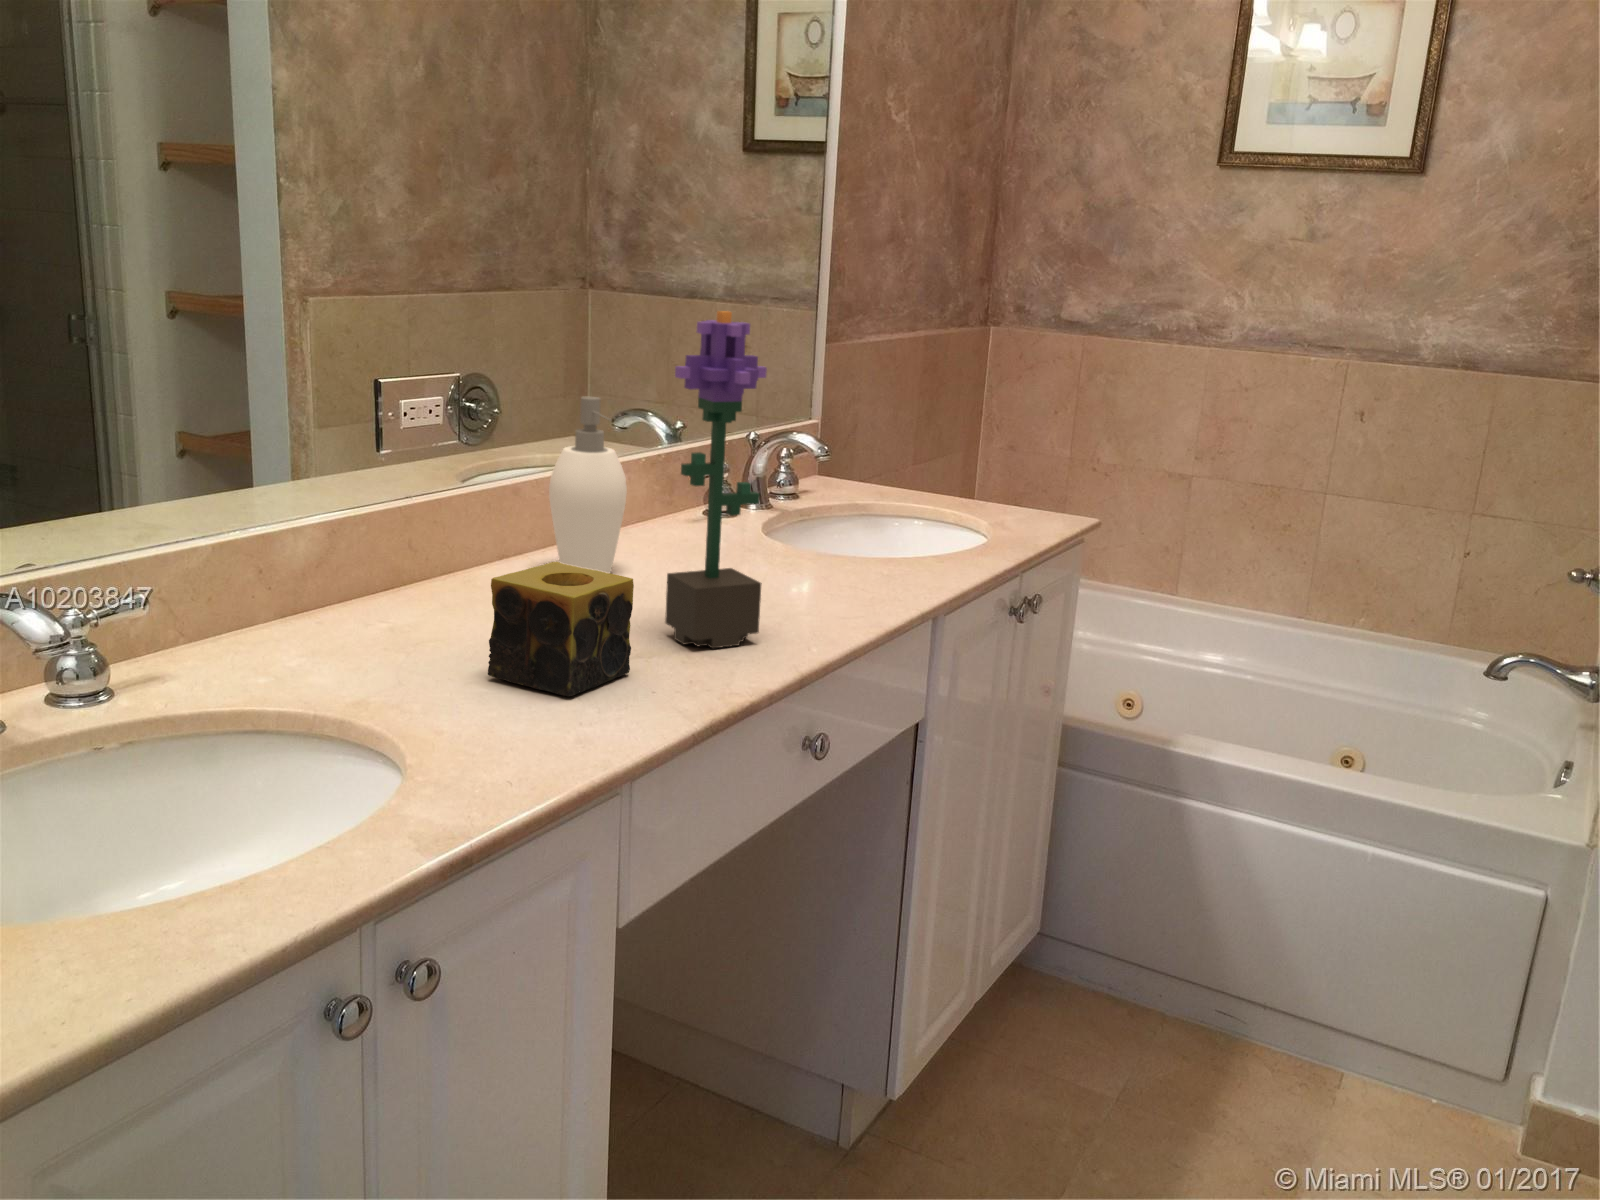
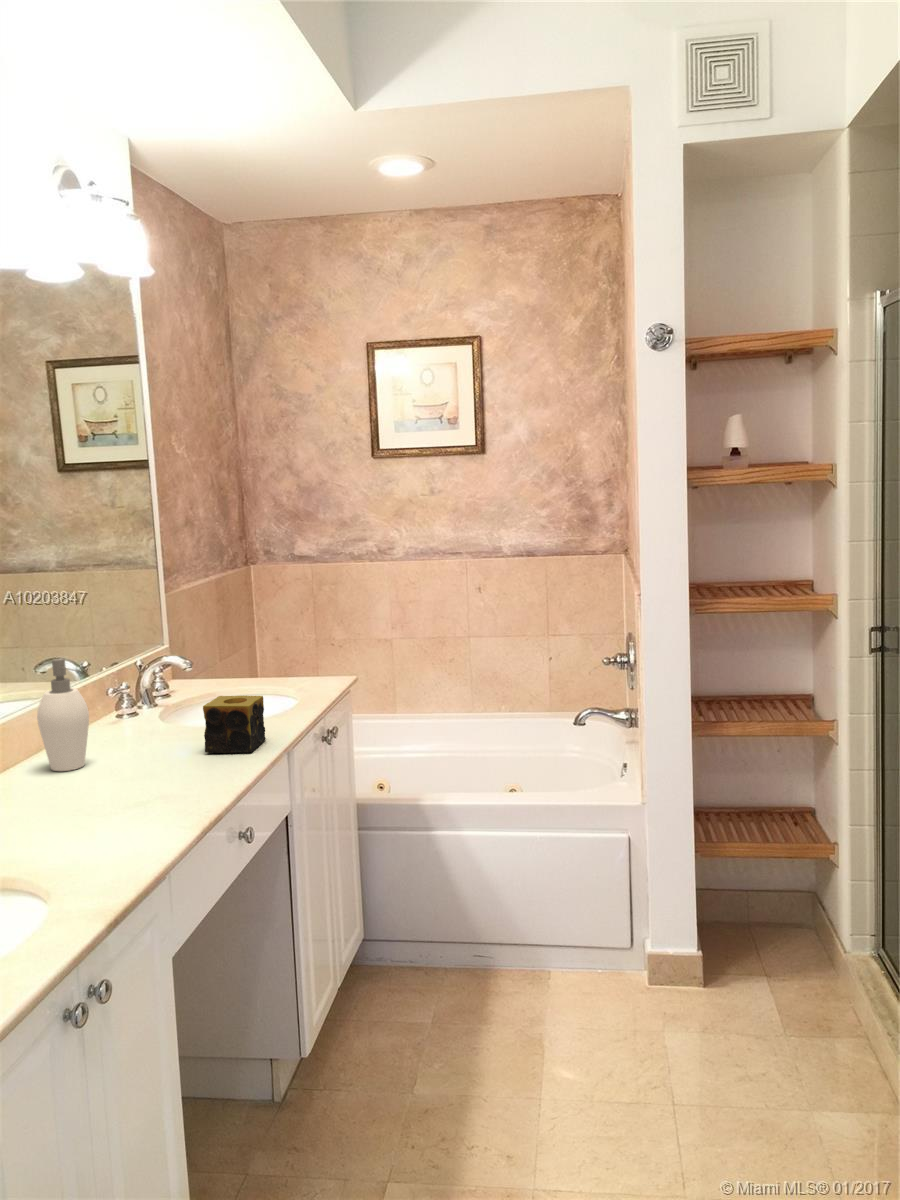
potted flower: present [665,311,767,648] -> none [134,600,202,796]
candle: present [488,562,634,696] -> present [203,696,266,753]

